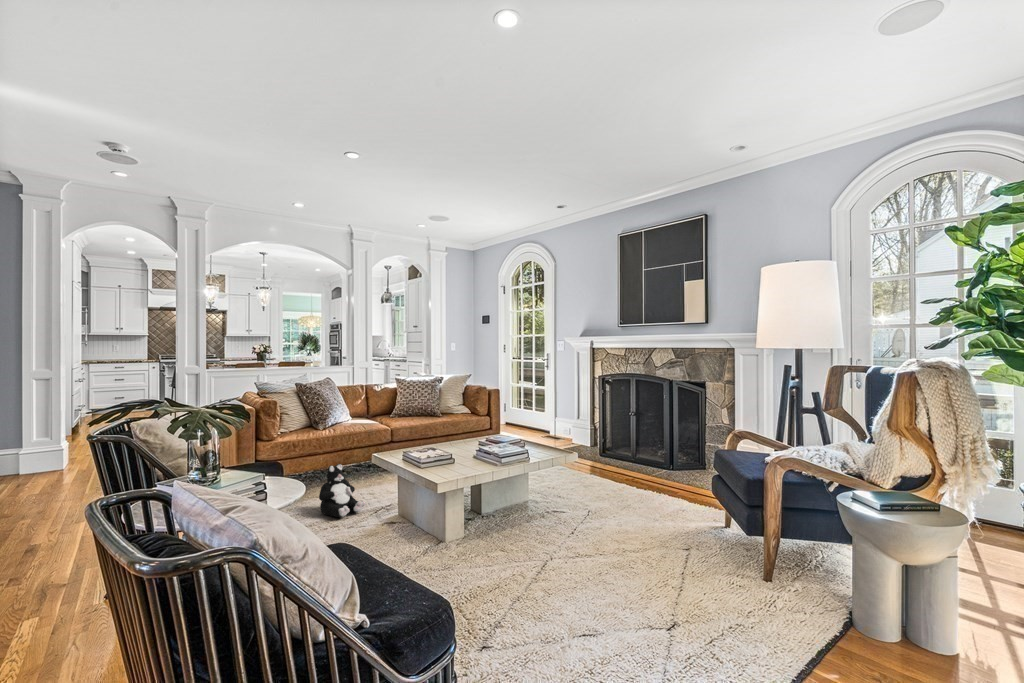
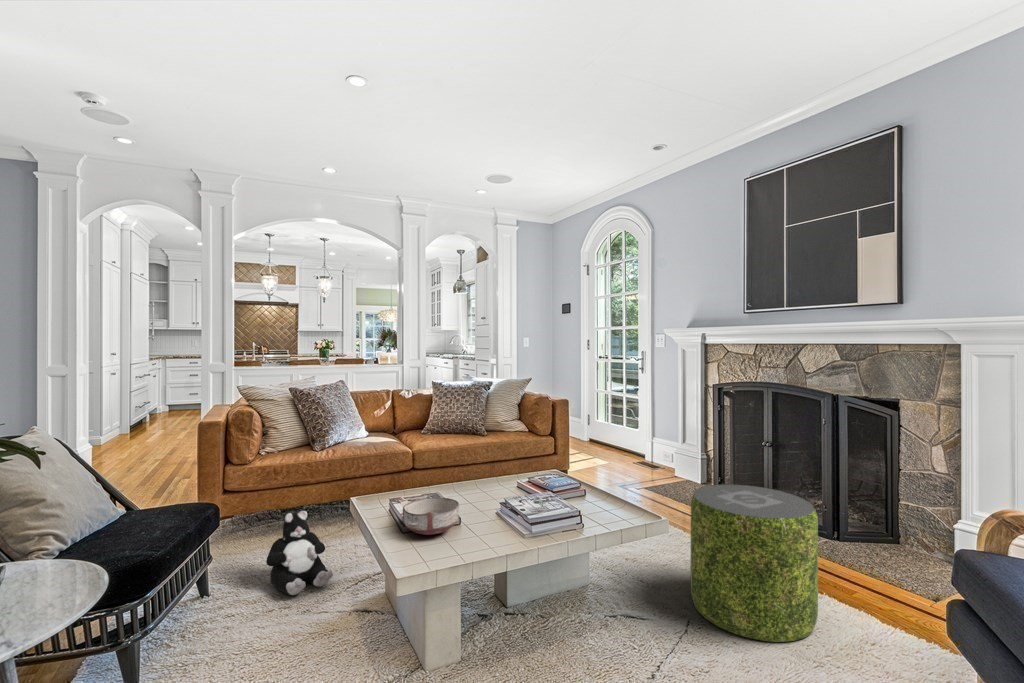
pouf: none [589,433,657,513] -> present [691,484,818,642]
ceramic bowl: none [427,445,460,465] -> present [403,498,459,535]

